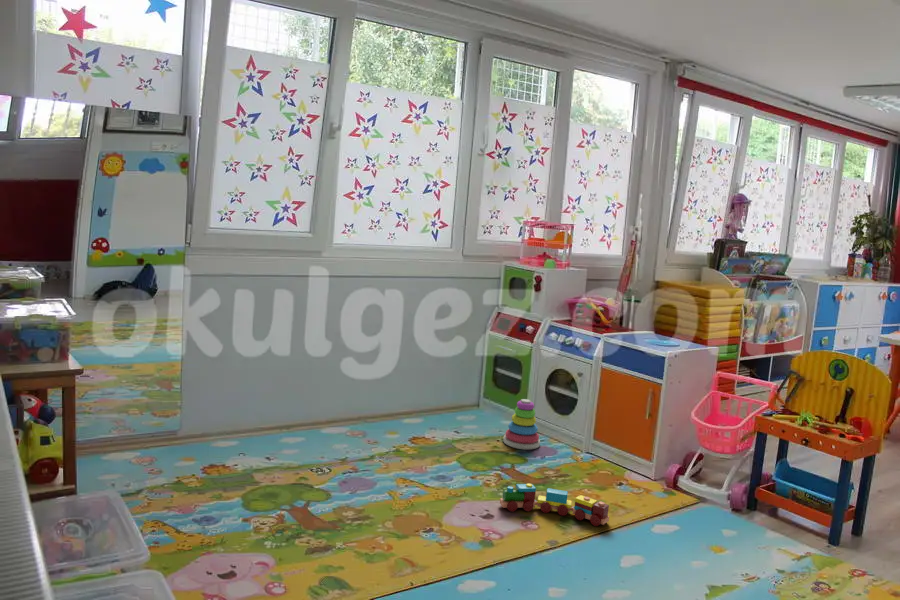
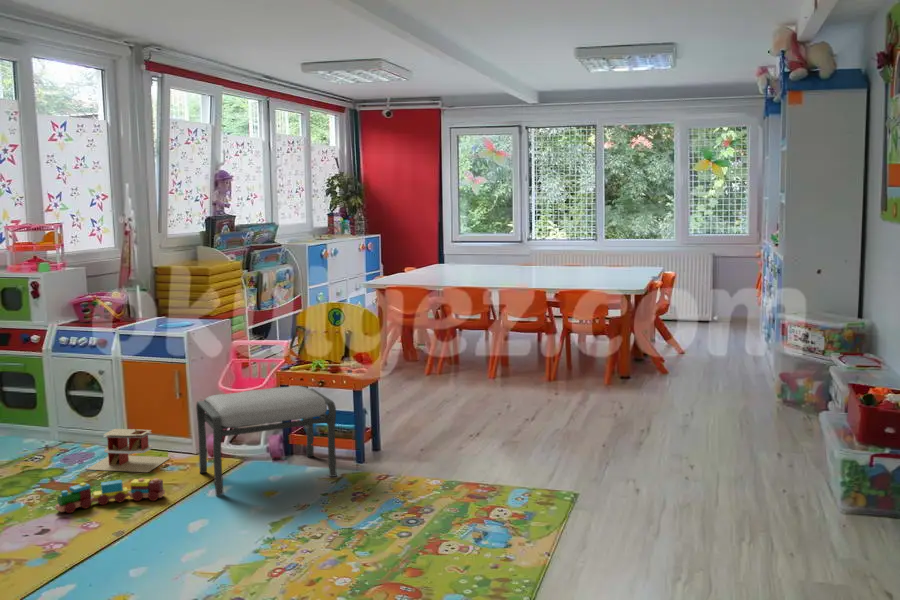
stacking toy: present [503,399,540,449] -> none [32,412,74,463]
ottoman: none [652,426,834,567] -> present [196,386,337,495]
toy house: none [544,432,628,488] -> present [87,429,170,472]

